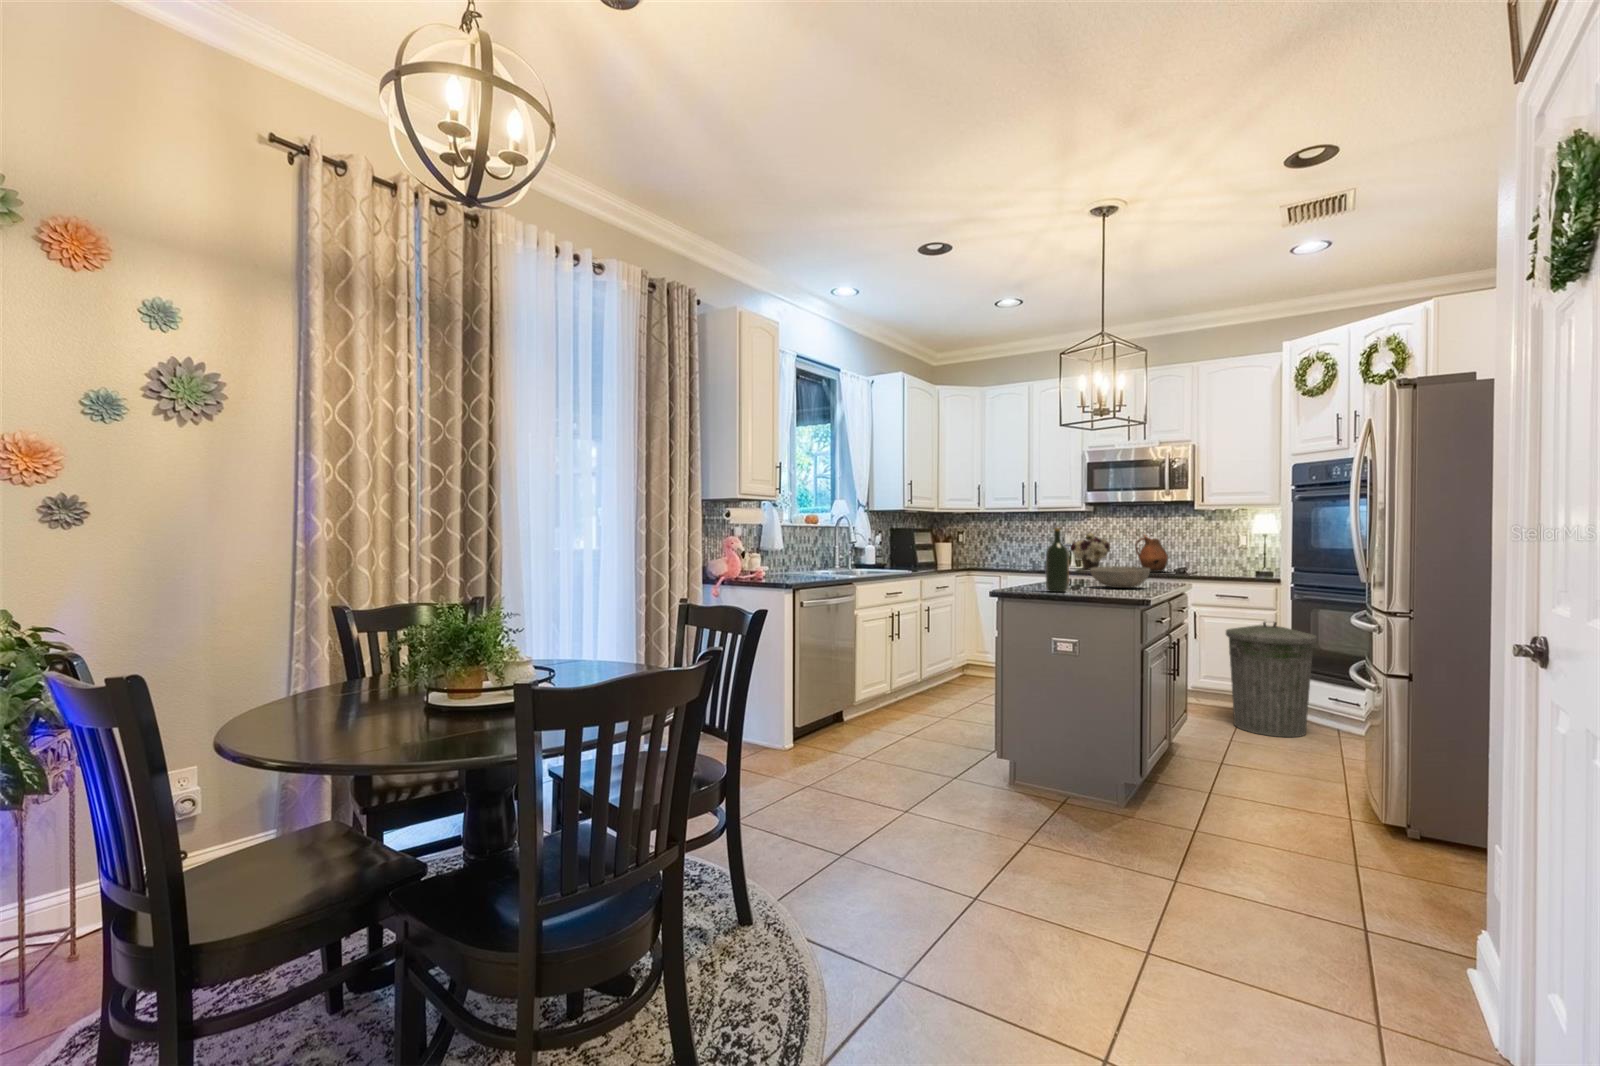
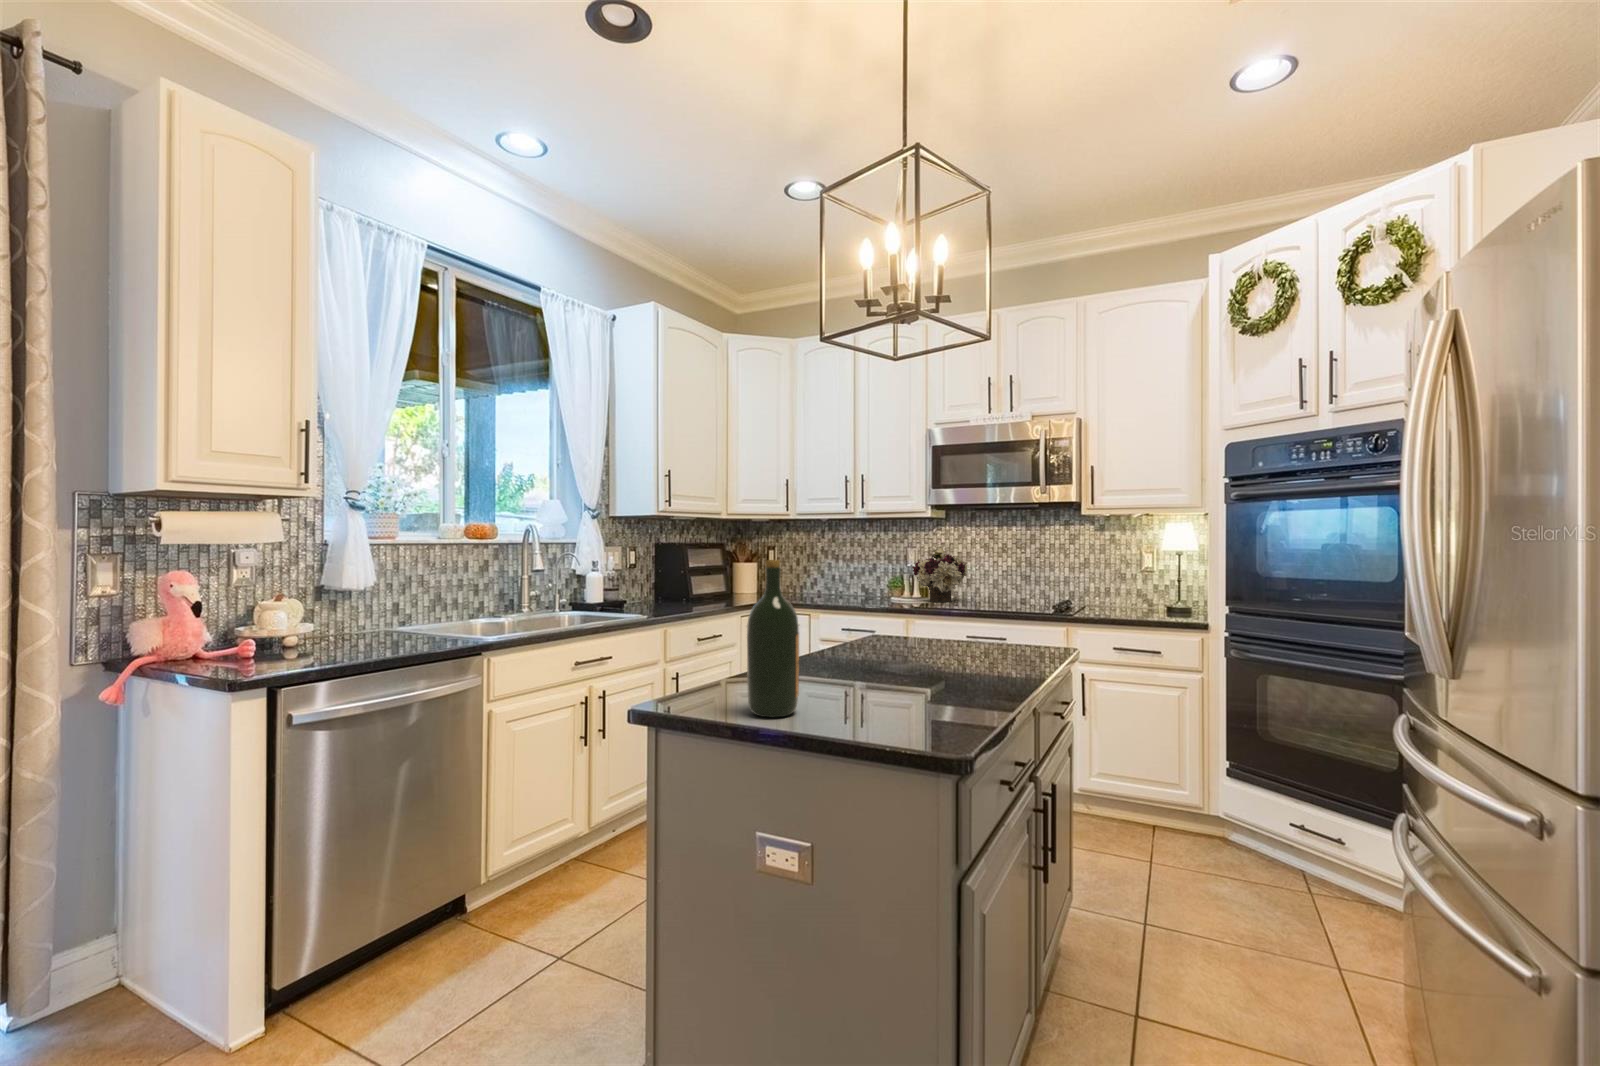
ceramic pitcher: present [1135,535,1168,572] -> none [998,552,1054,610]
bowl: present [1090,566,1150,588] -> none [876,631,994,685]
trash can: present [1226,621,1316,737] -> none [1131,702,1278,909]

